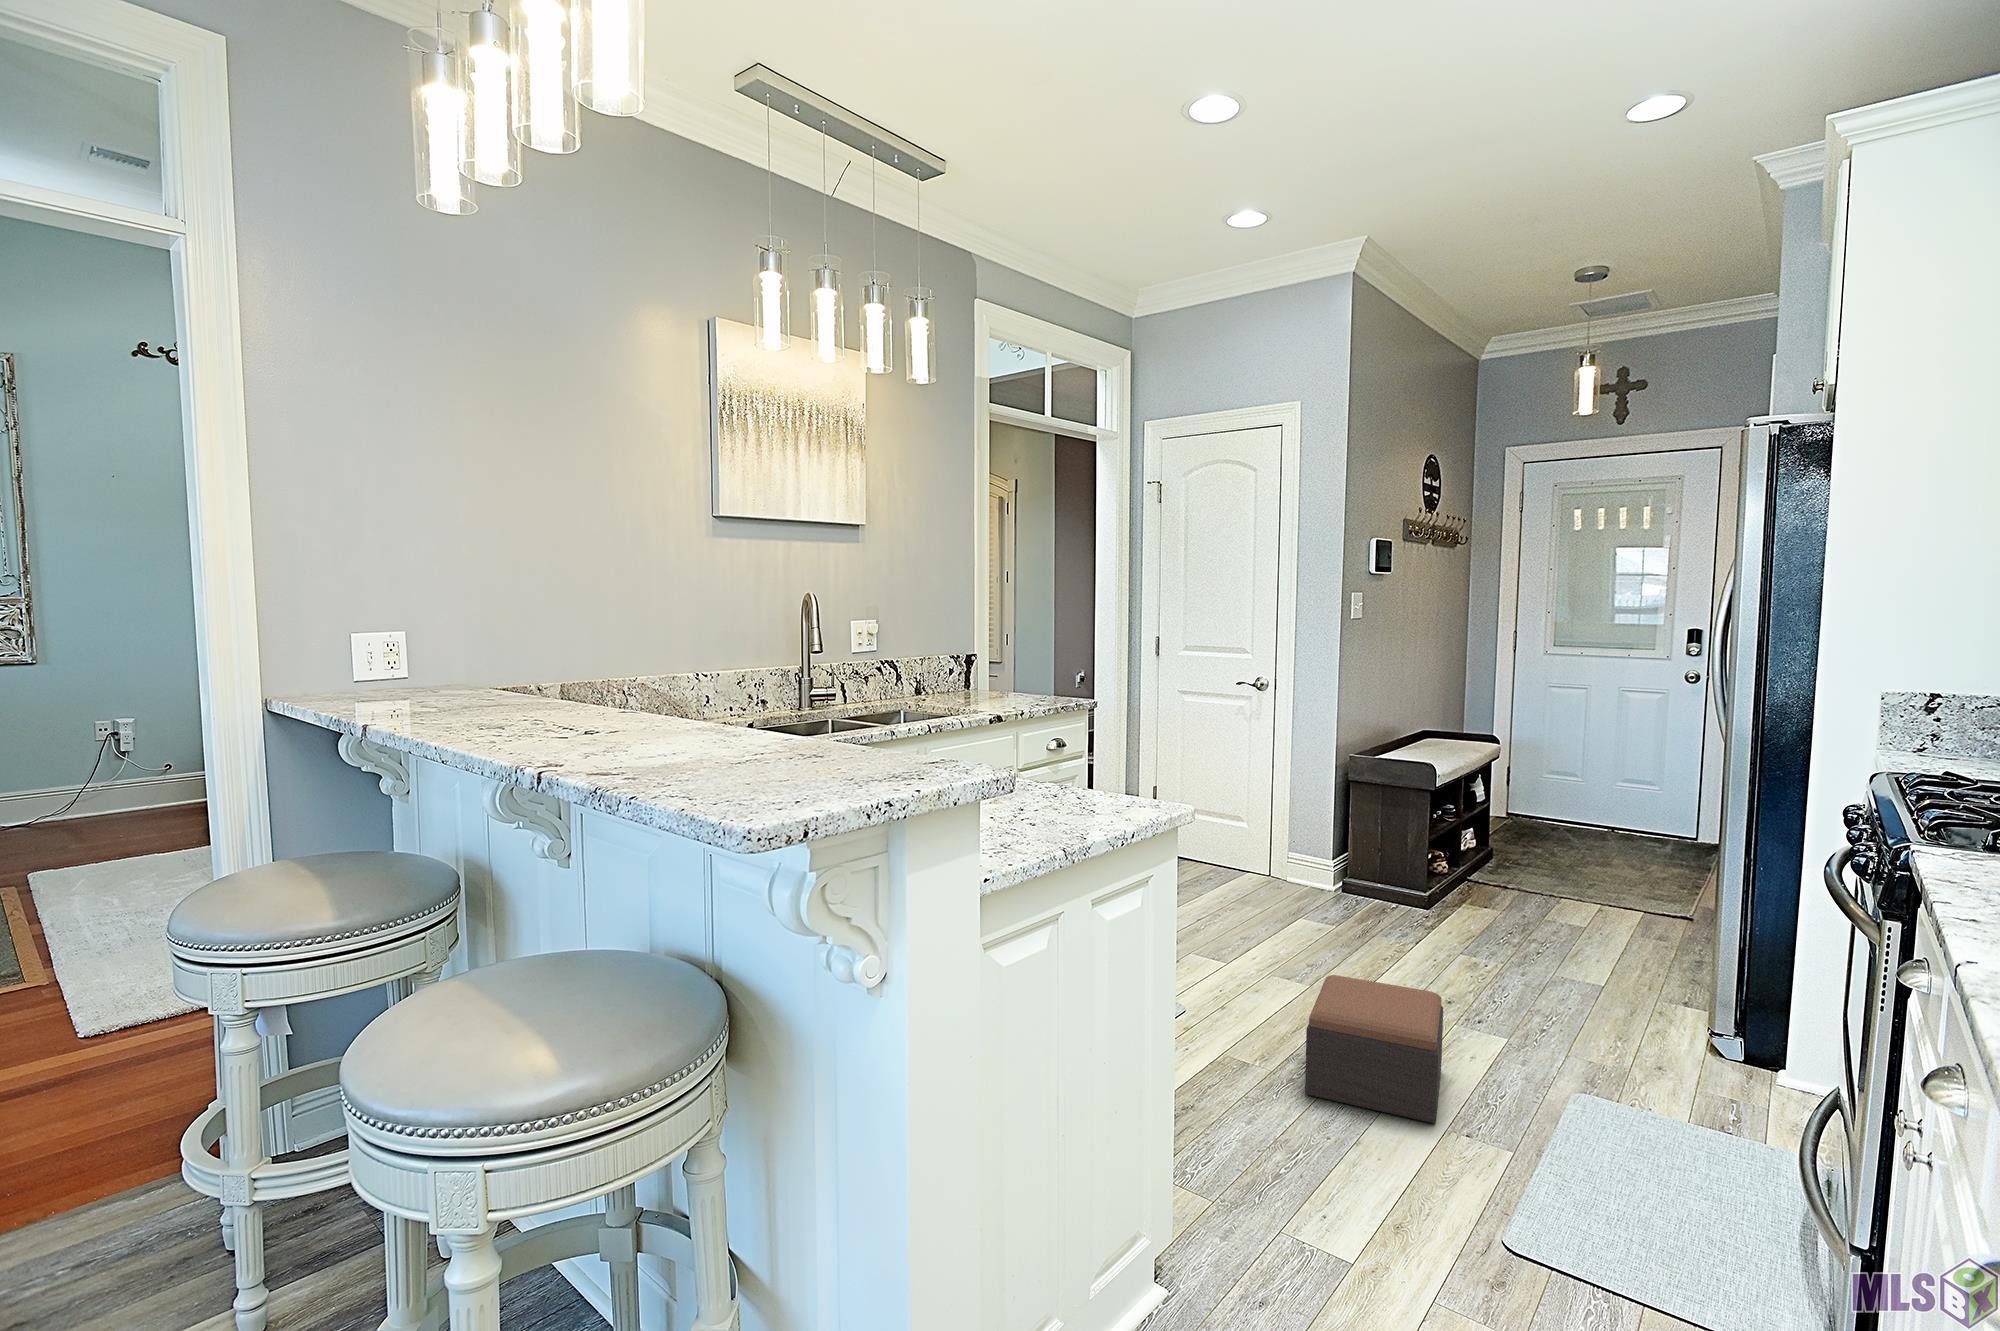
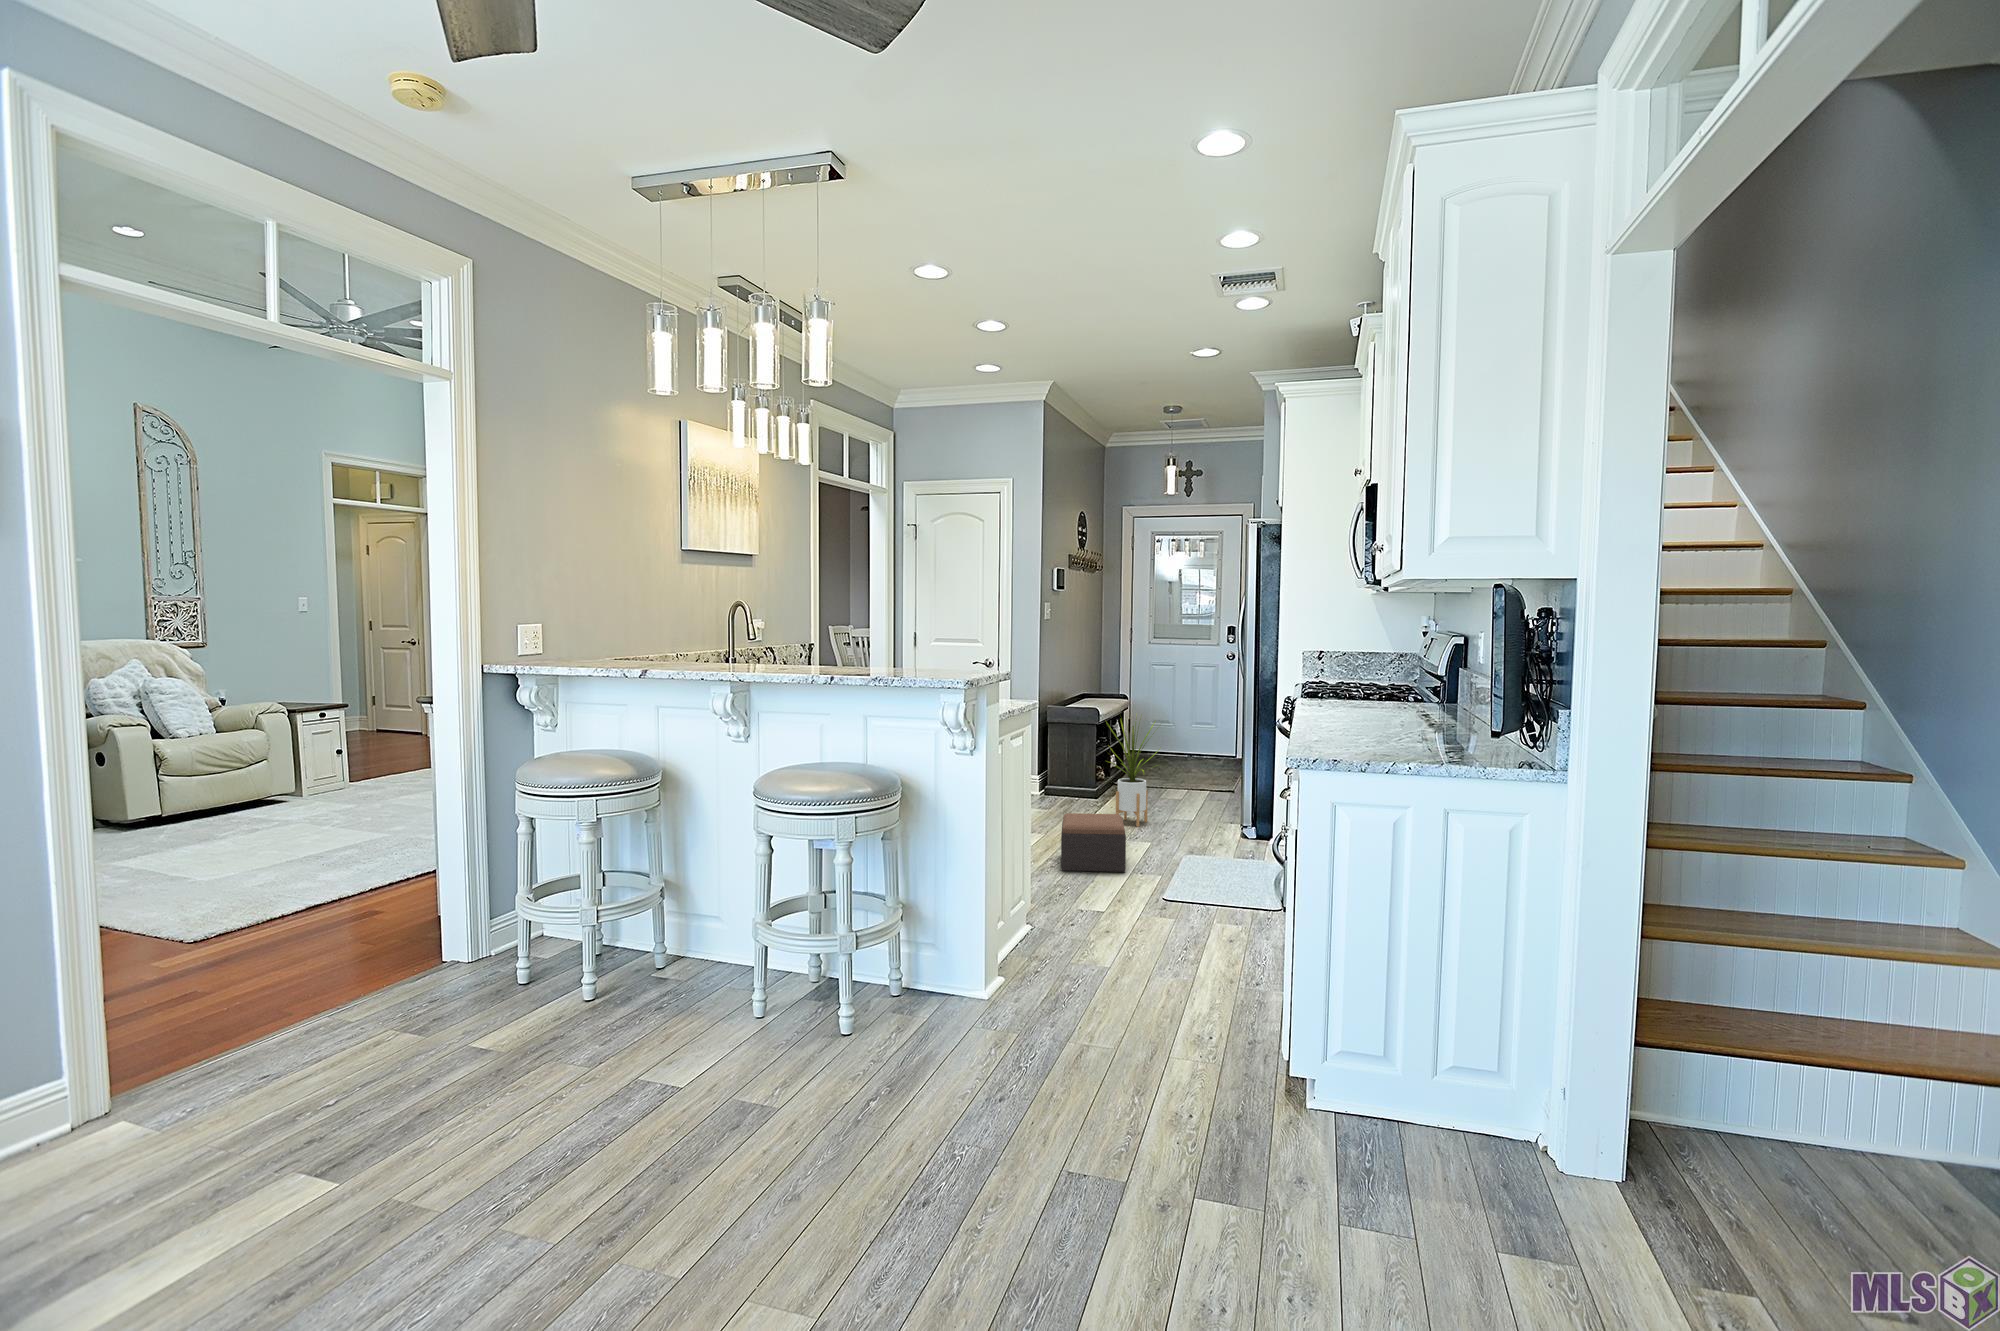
house plant: none [1428,779,1547,987] -> present [1106,719,1160,827]

